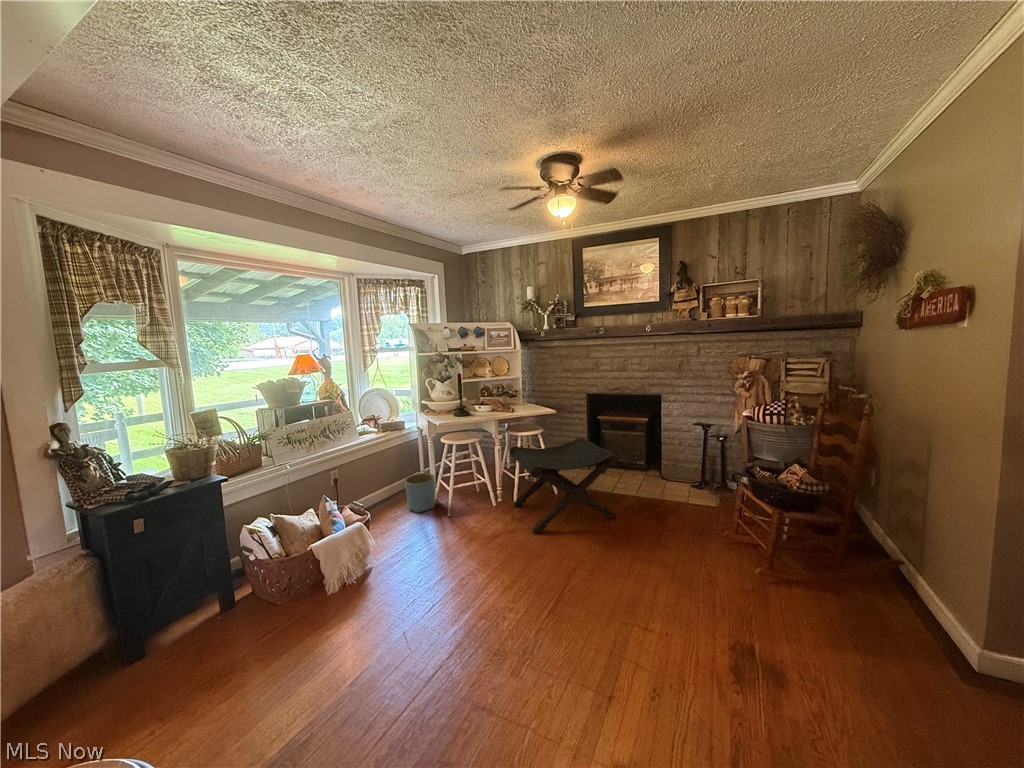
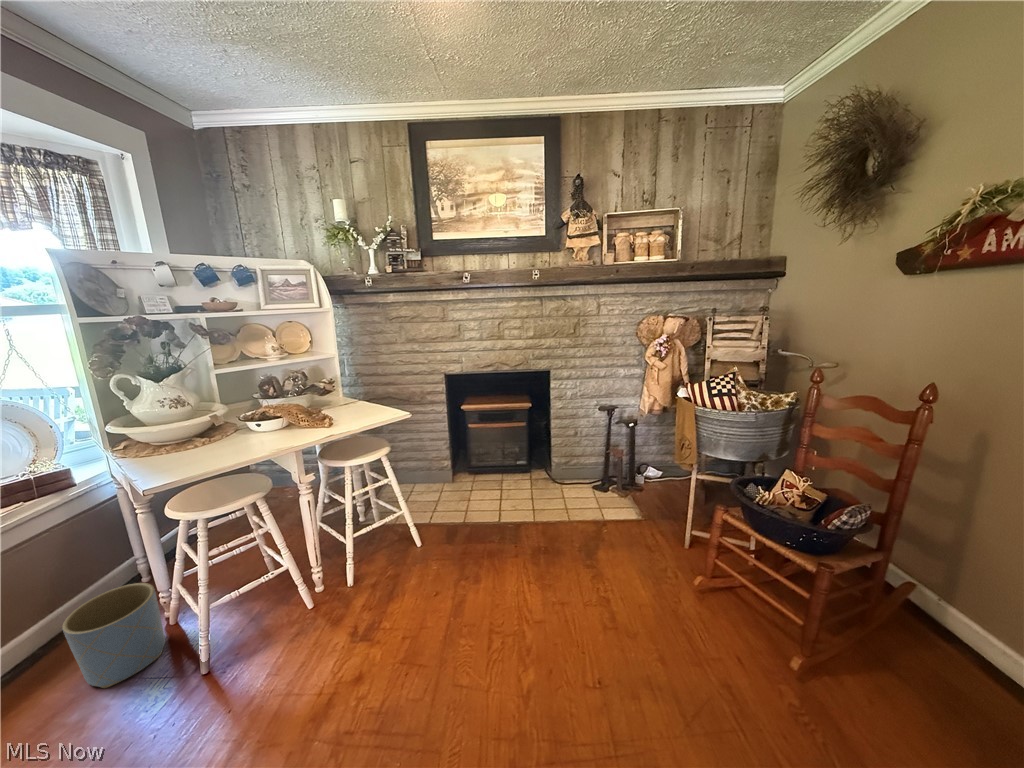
candle: present [453,373,470,417] -> none [188,358,233,452]
footstool: present [510,438,618,534] -> none [329,453,527,668]

